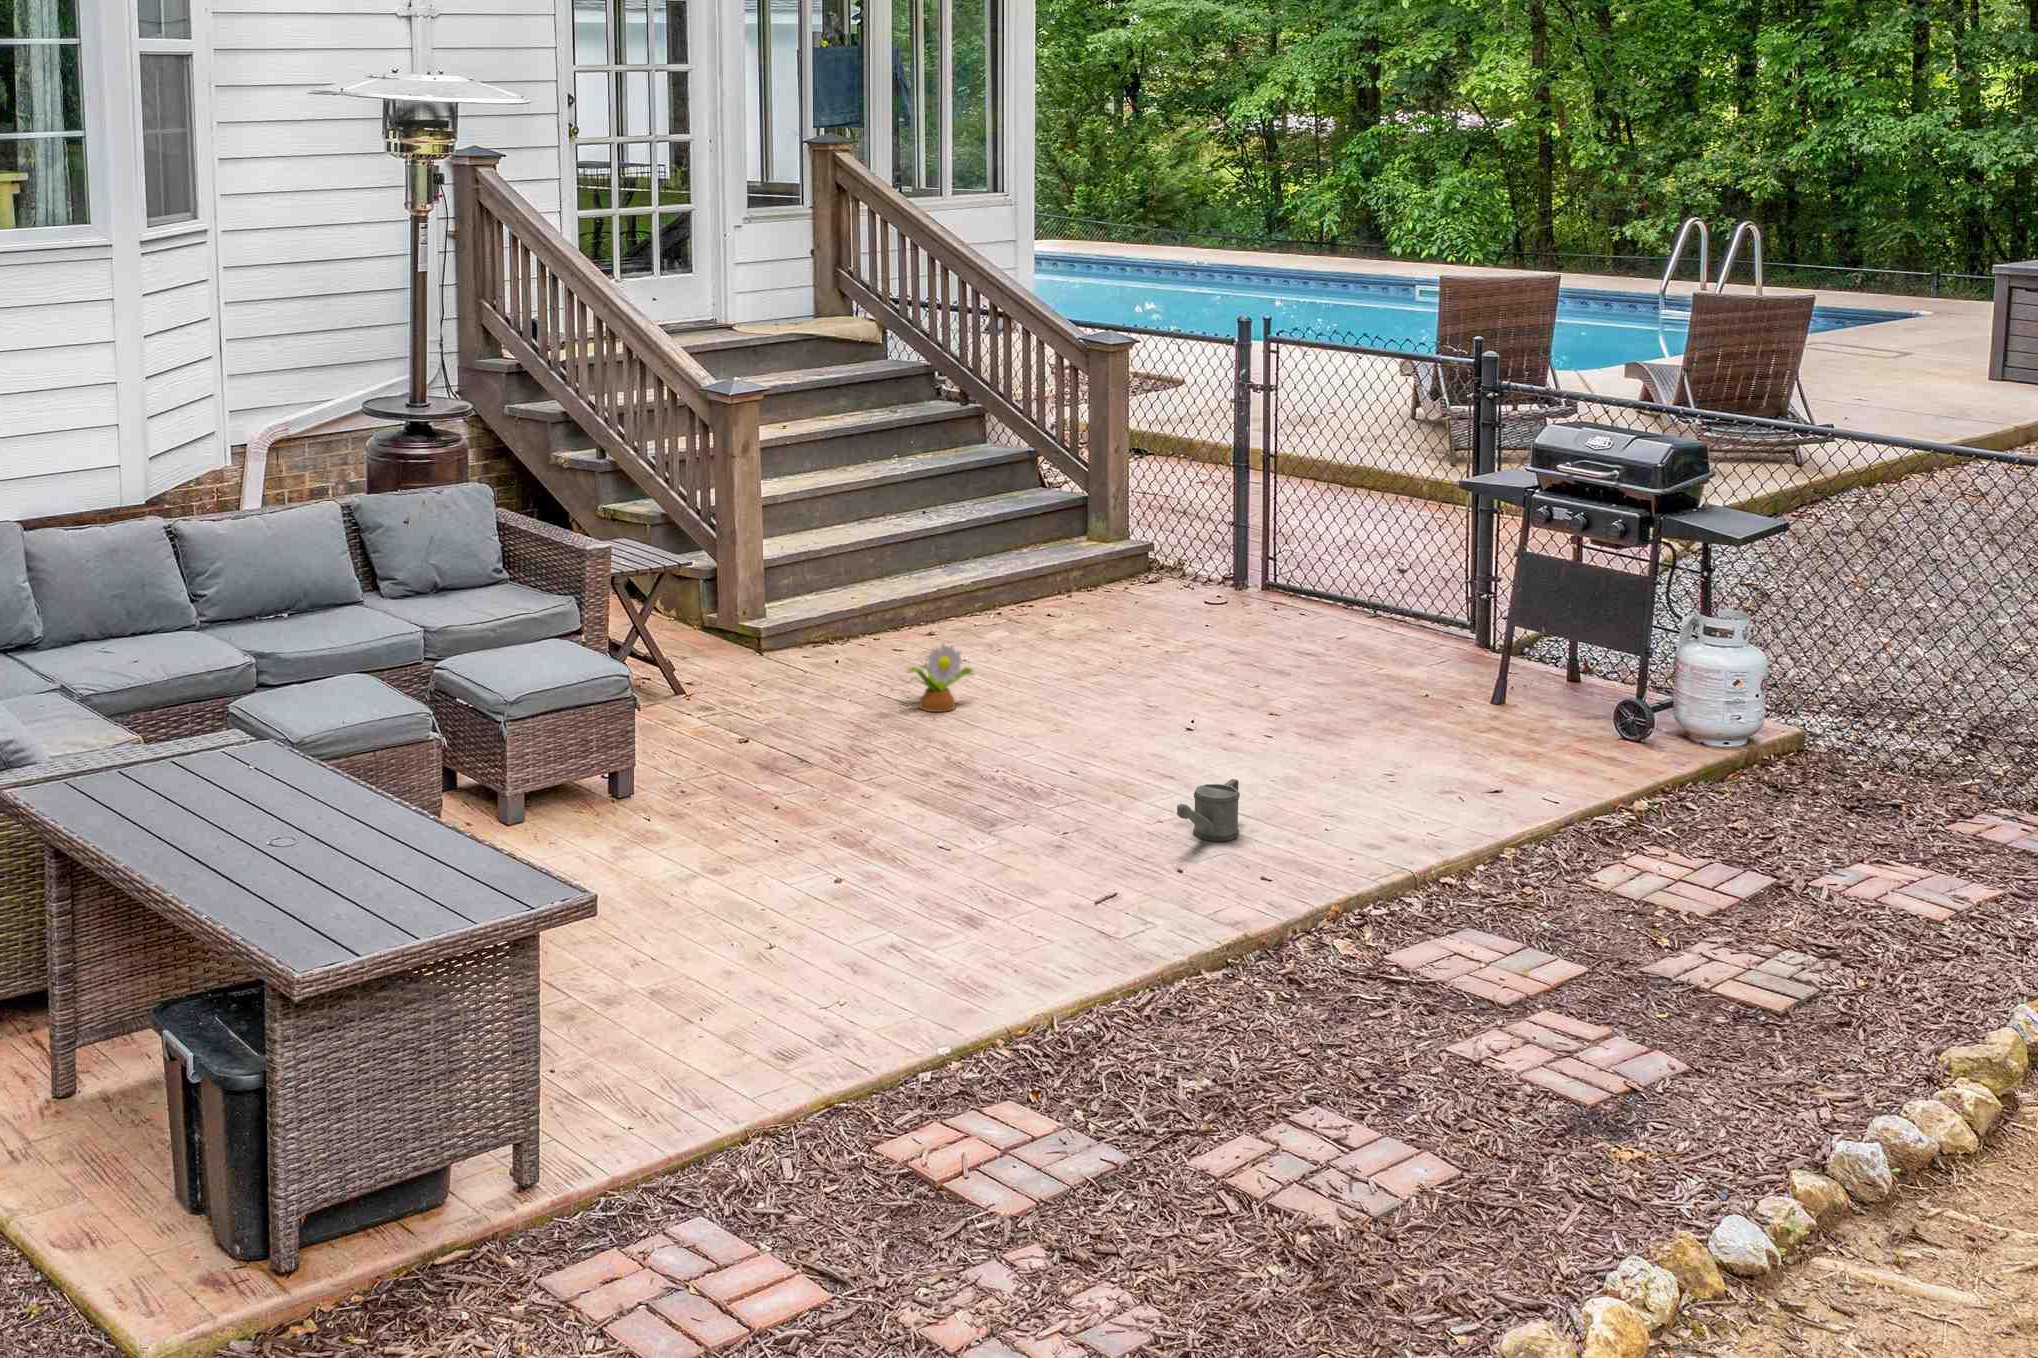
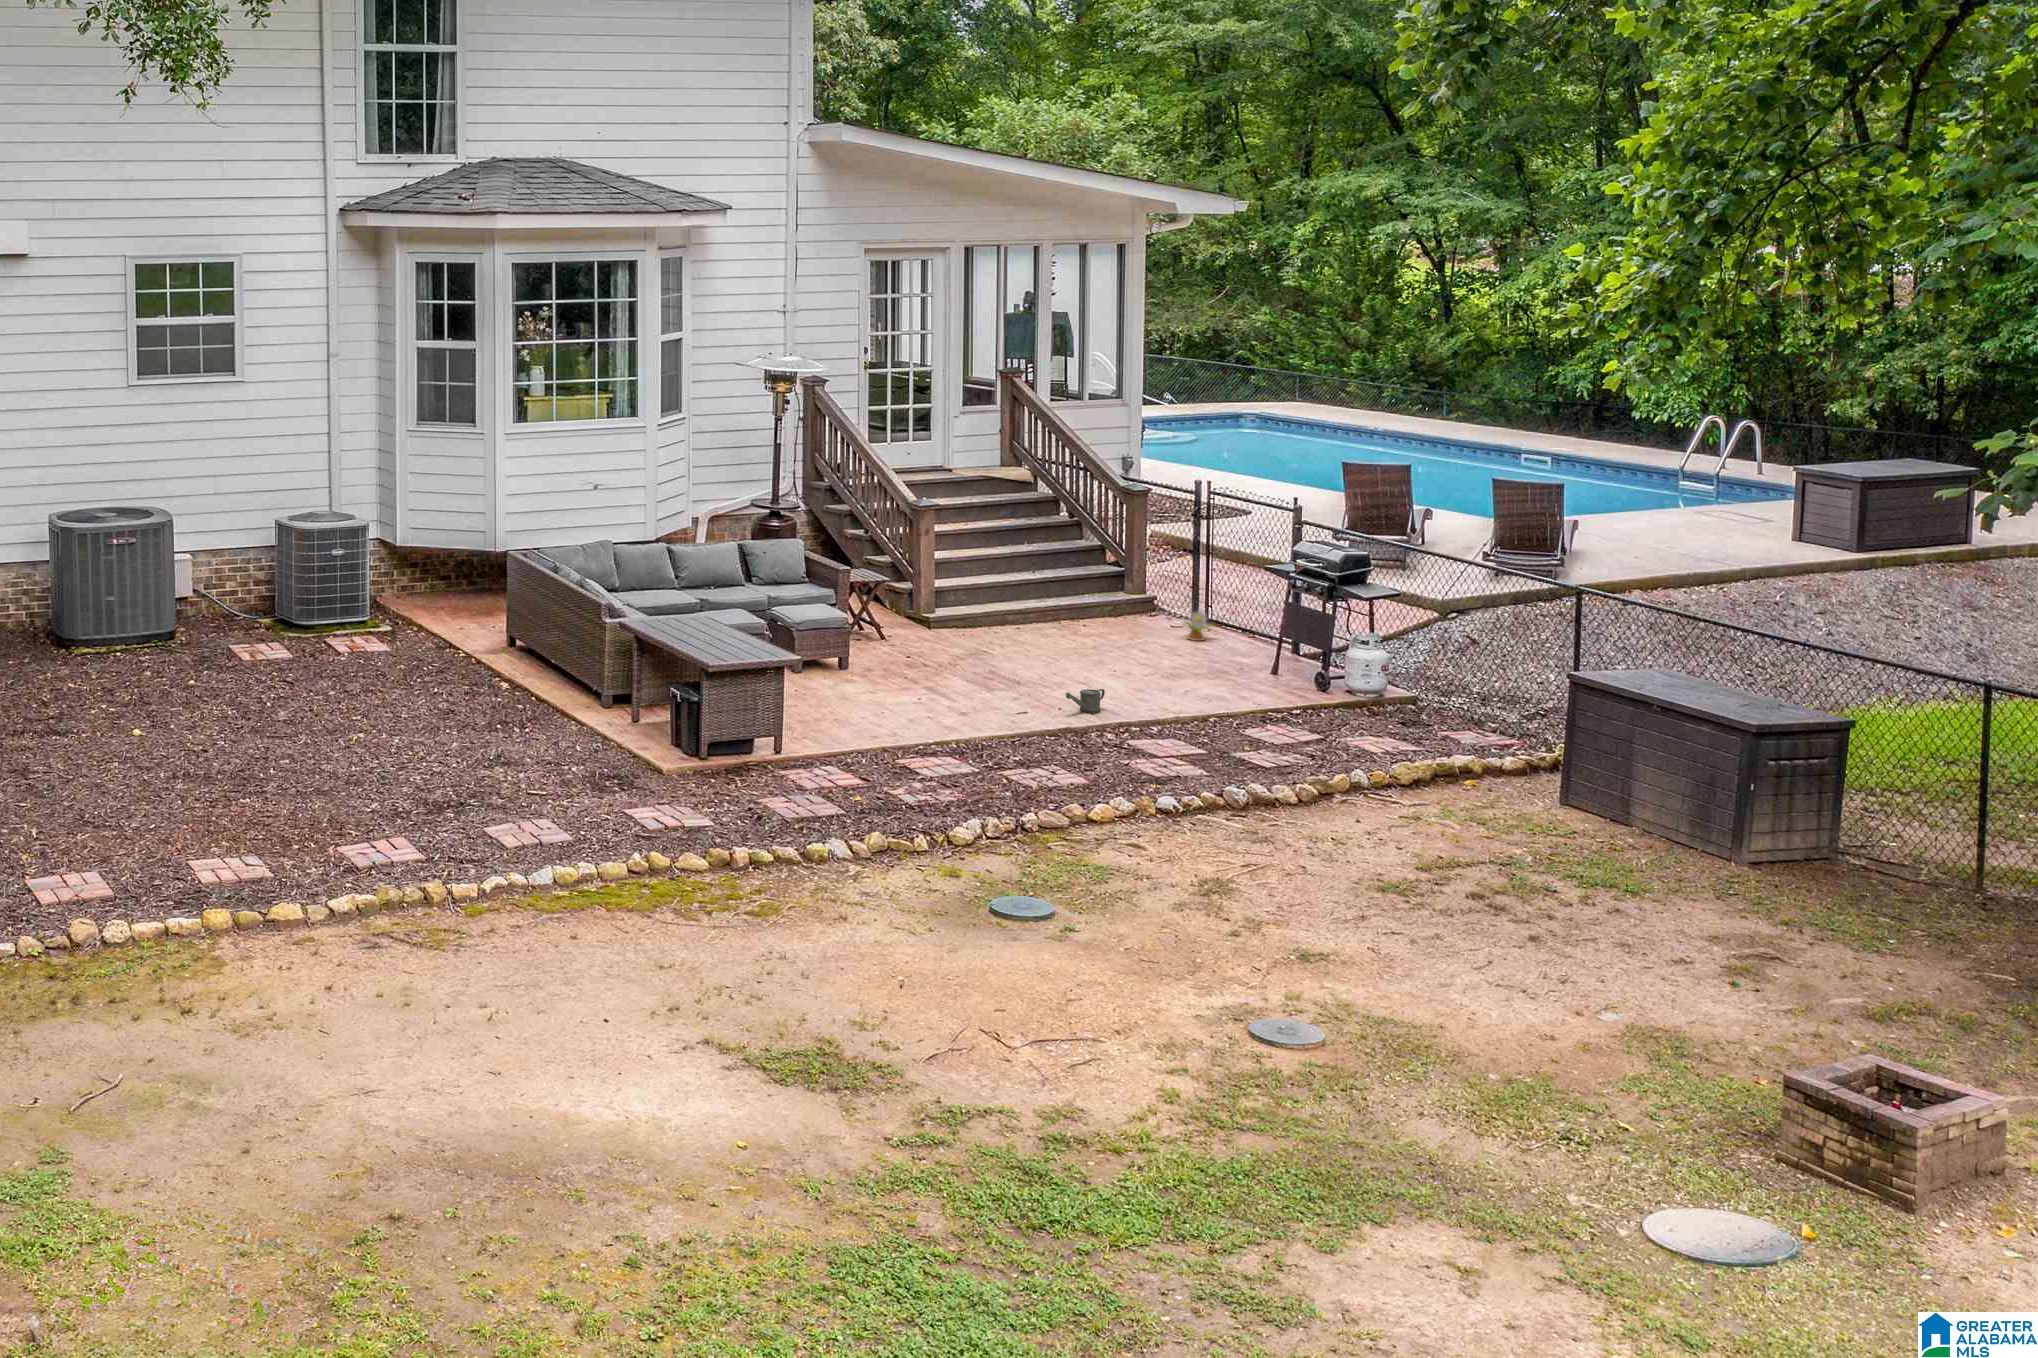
decorative plant: present [907,644,973,712] -> present [1186,611,1212,641]

